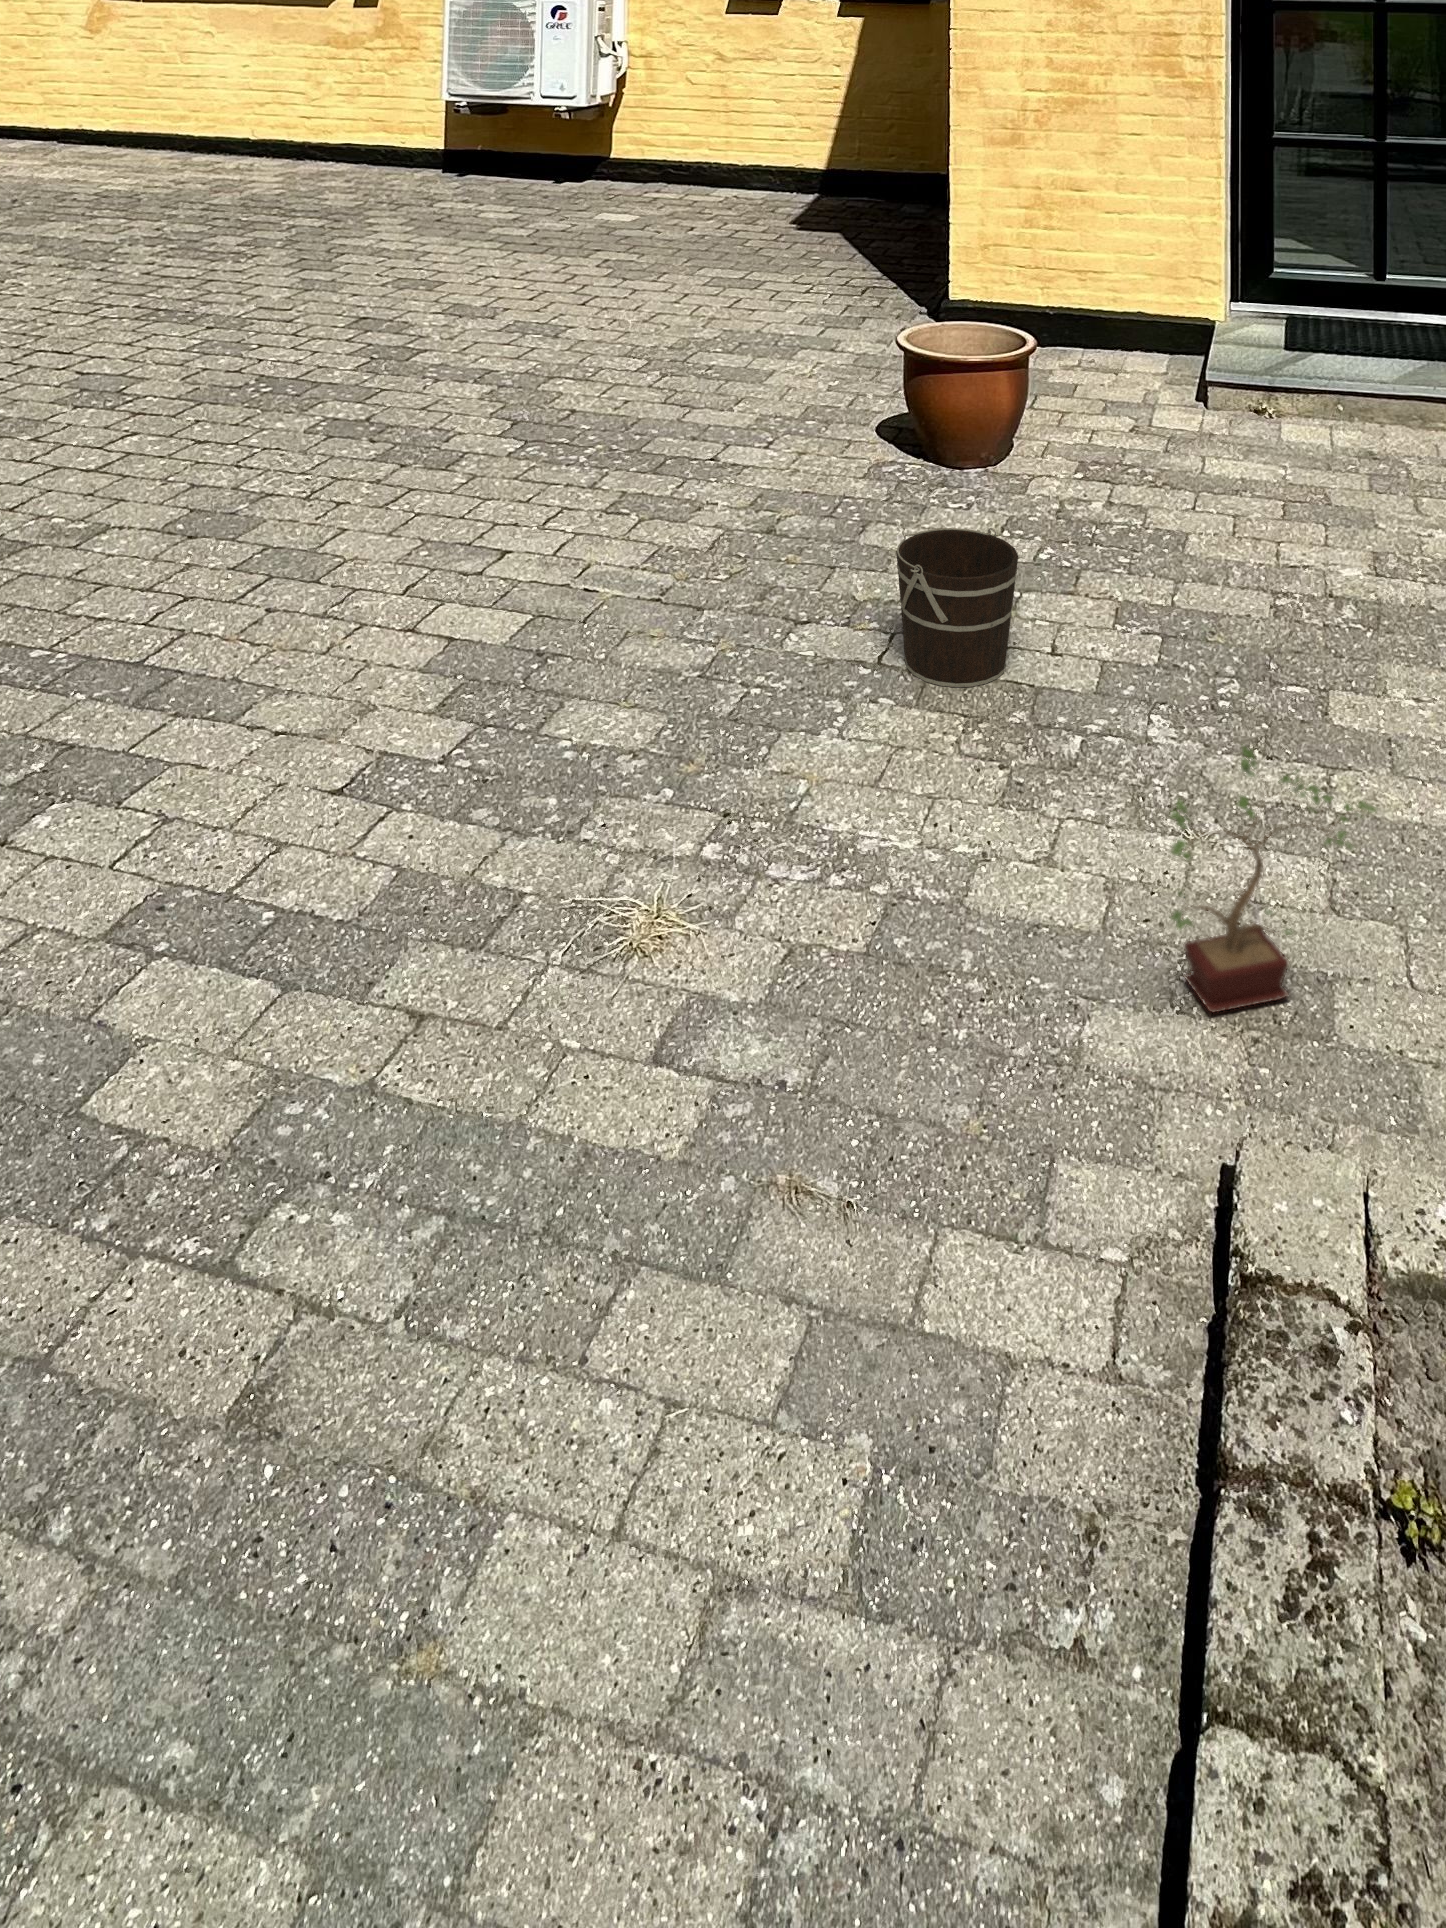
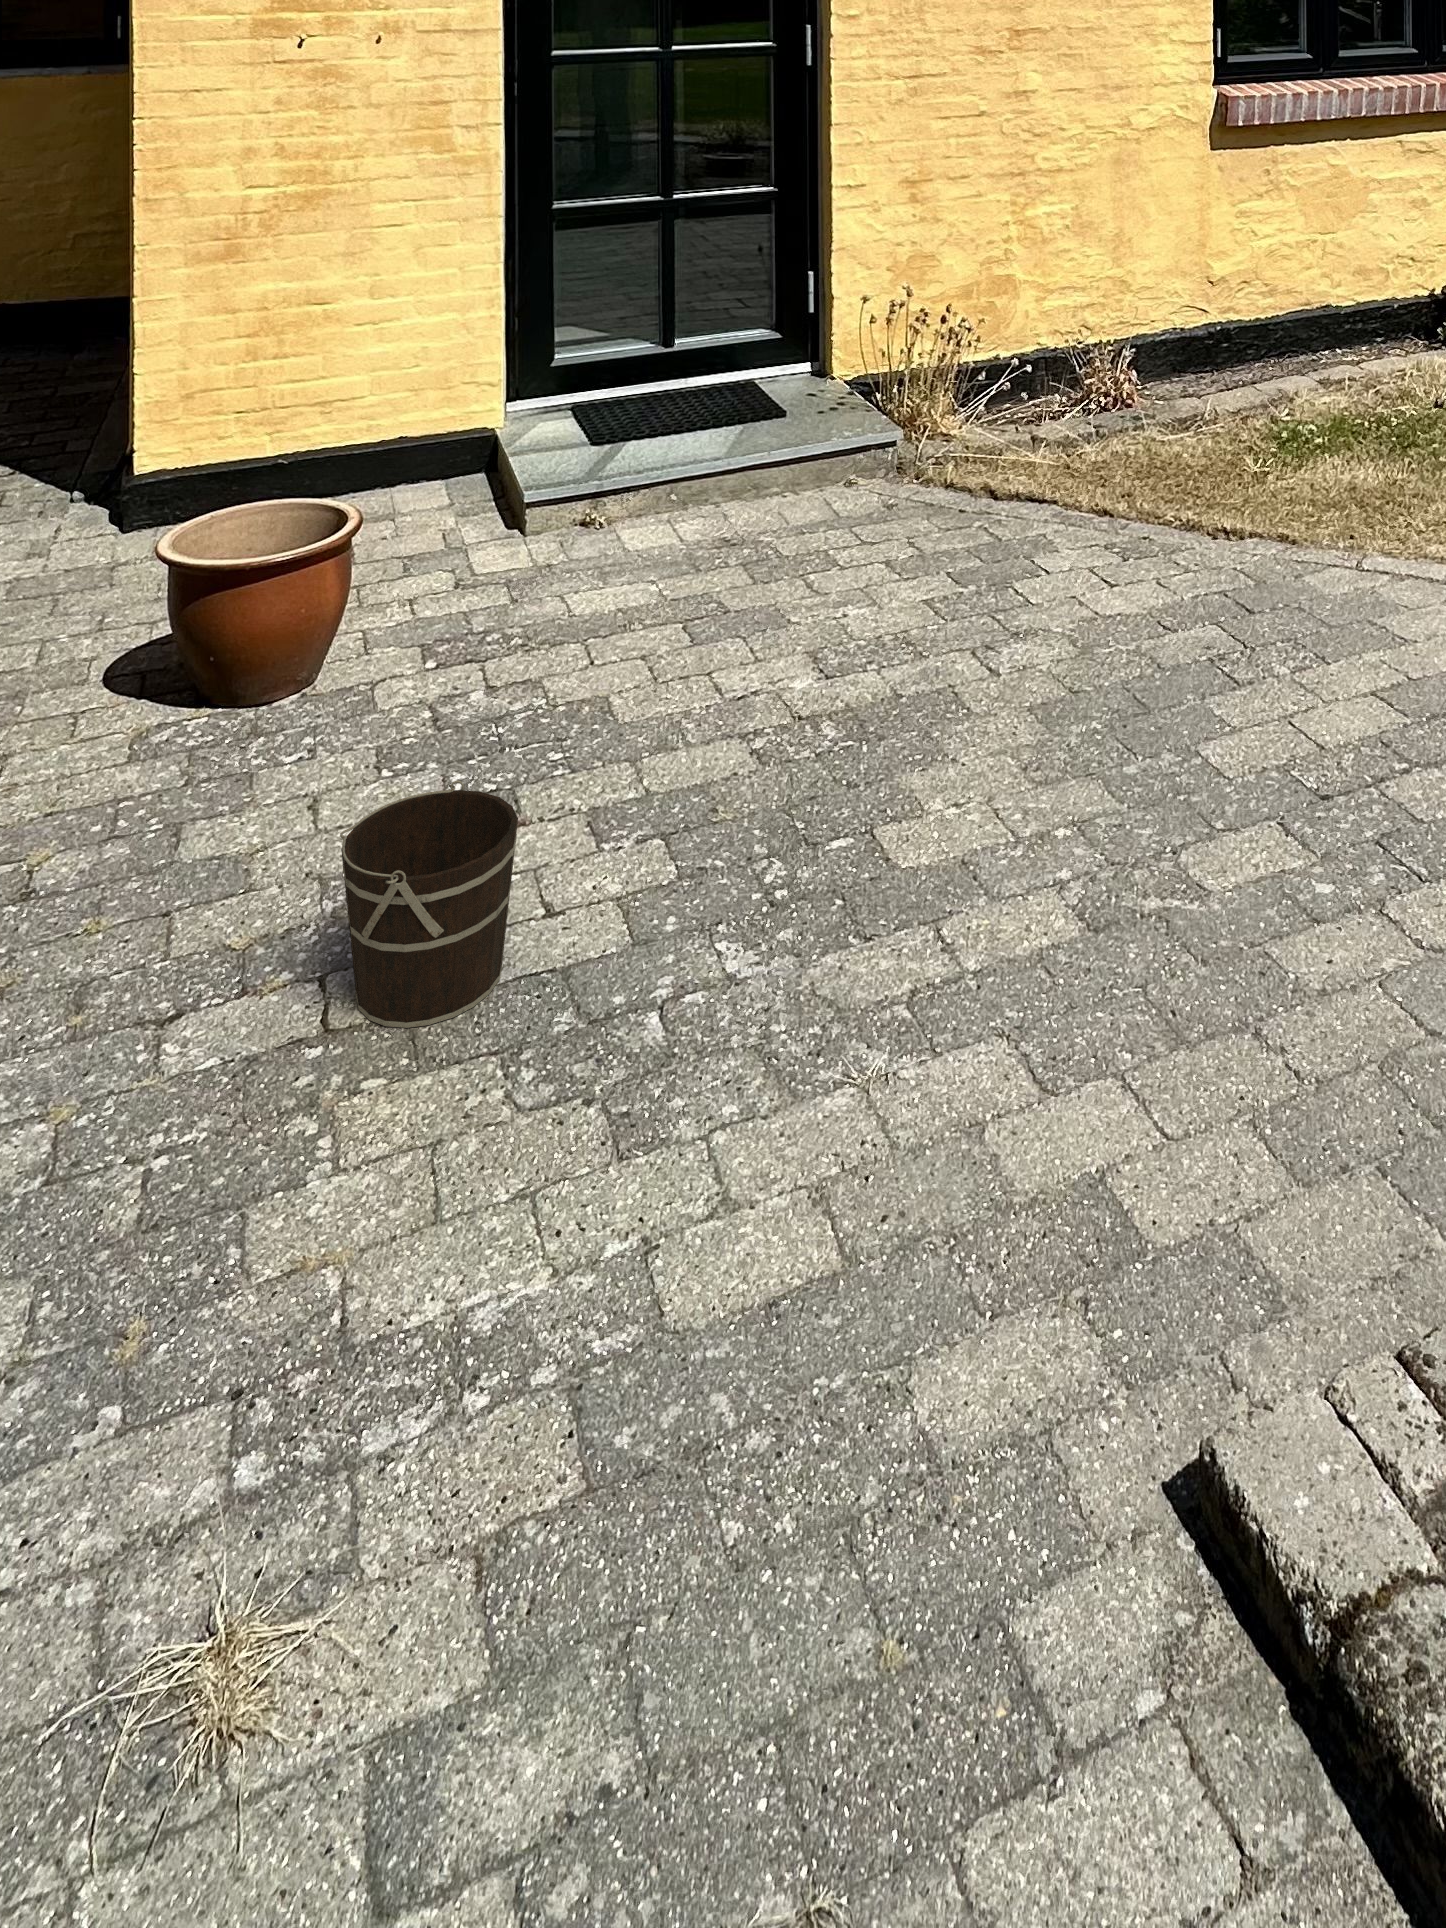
potted plant: present [1171,747,1376,1012] -> none [970,948,1147,1299]

